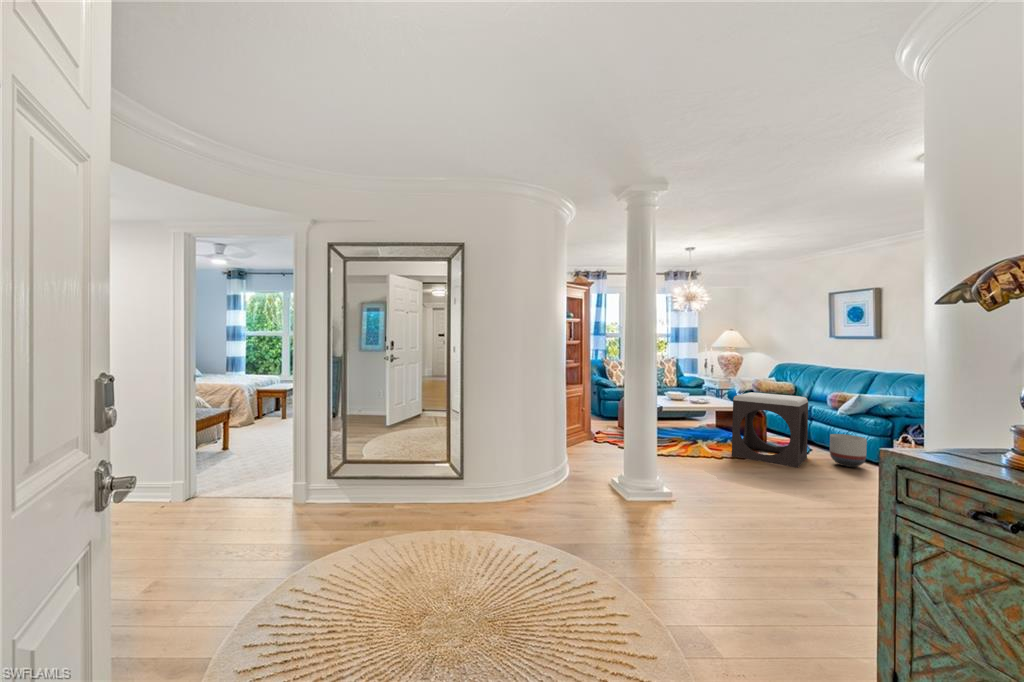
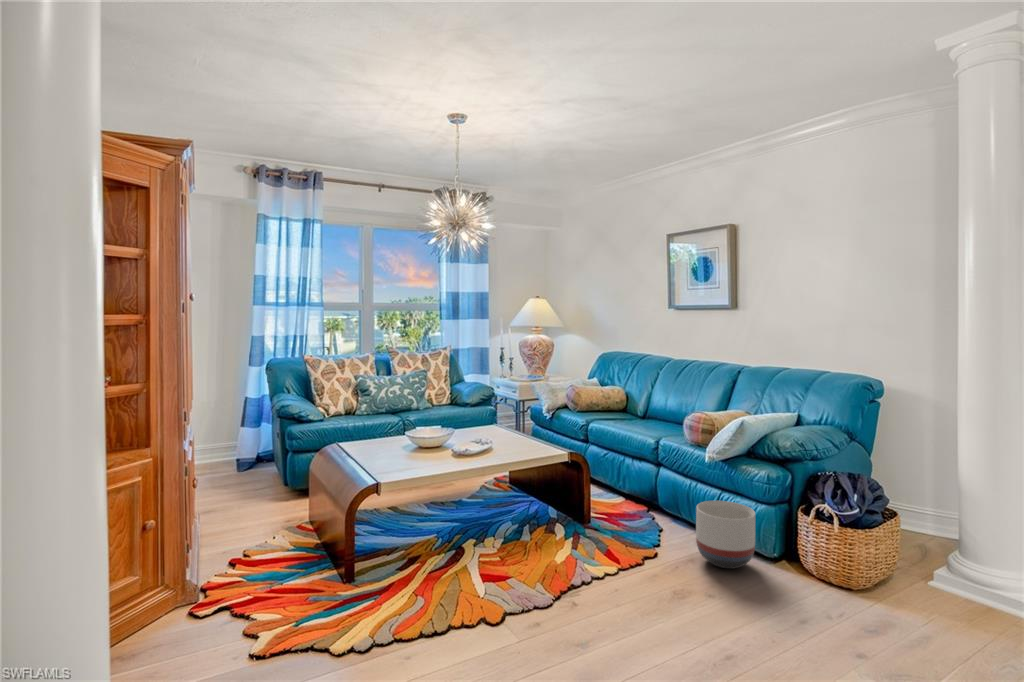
footstool: present [732,392,808,468] -> none [527,430,659,600]

